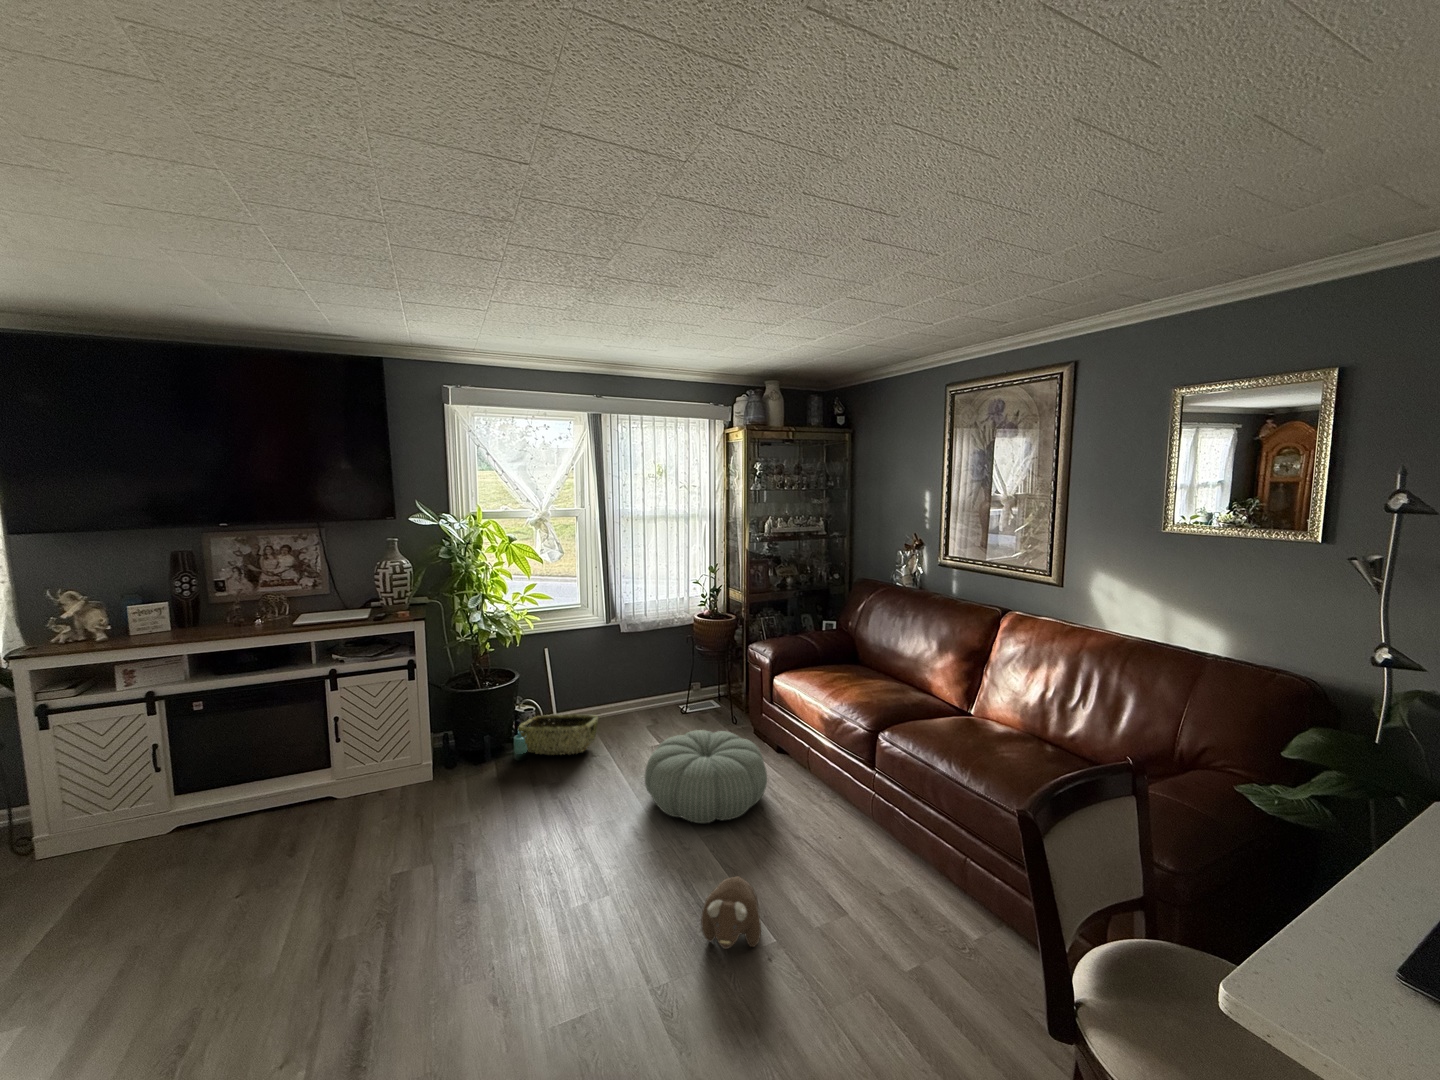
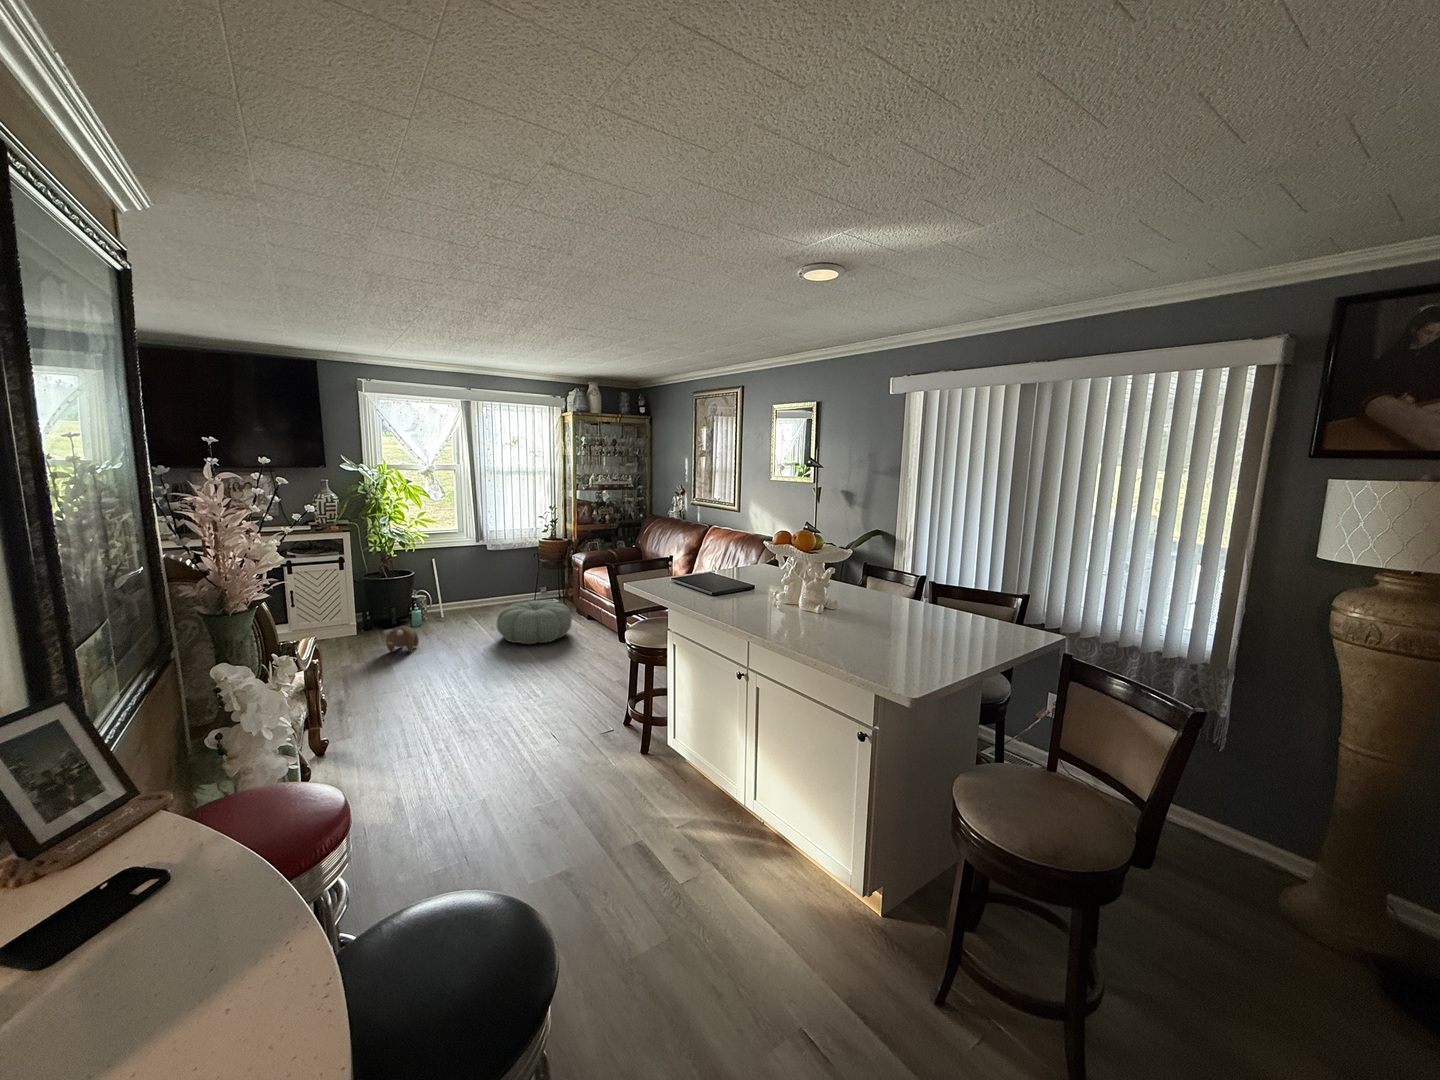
woven basket: present [518,714,598,755] -> none [414,599,471,622]
plush toy: present [701,876,761,949] -> present [384,626,419,652]

